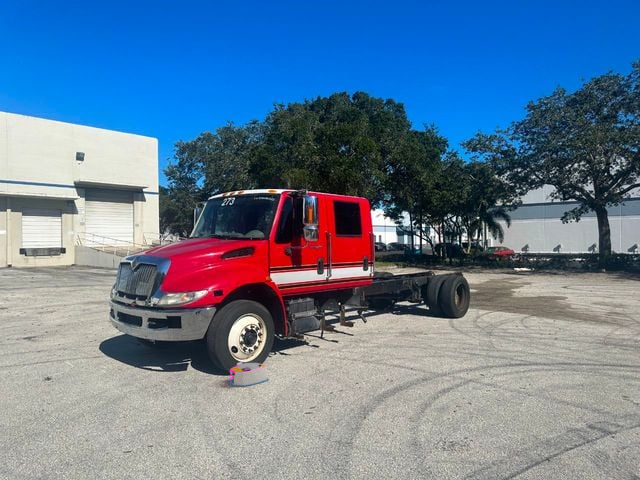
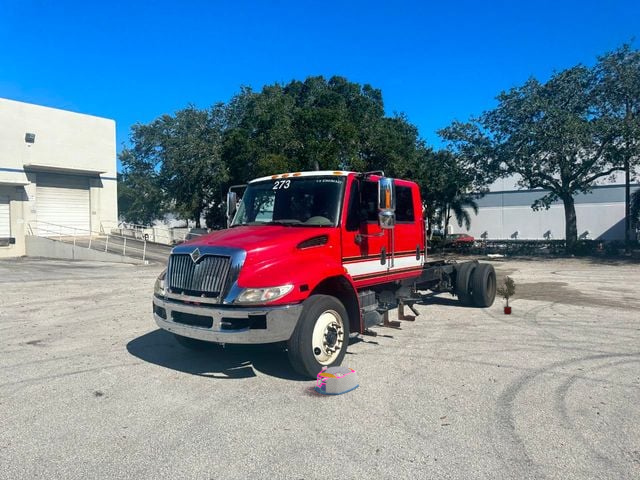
potted tree: none [457,285,478,322] -> present [496,276,516,314]

